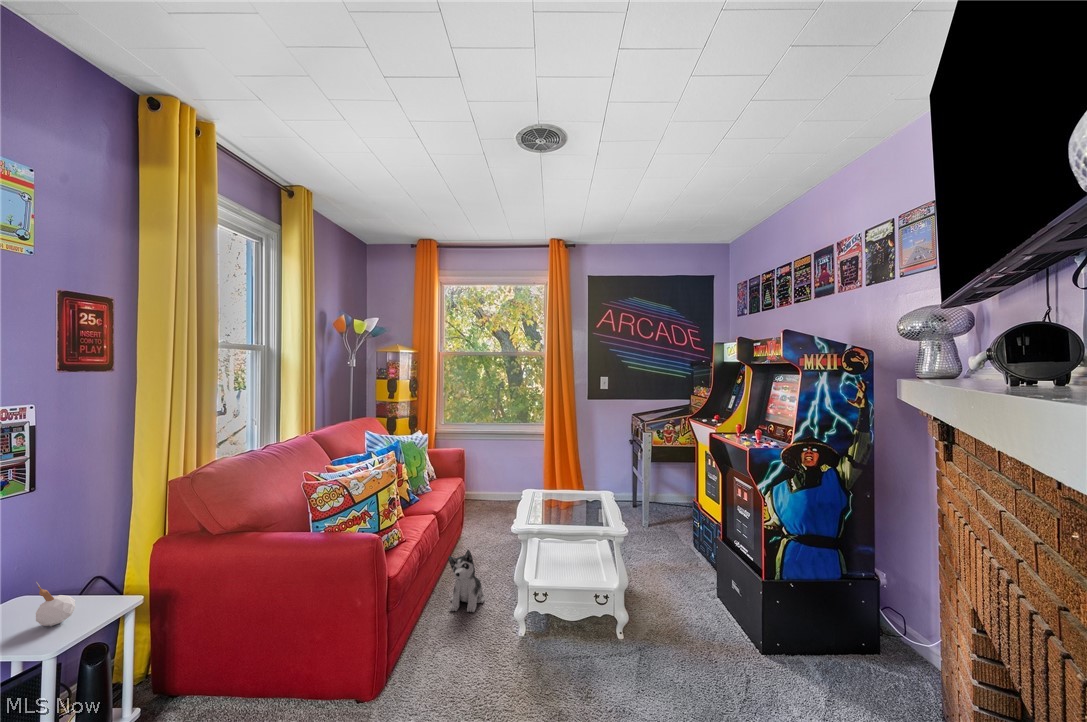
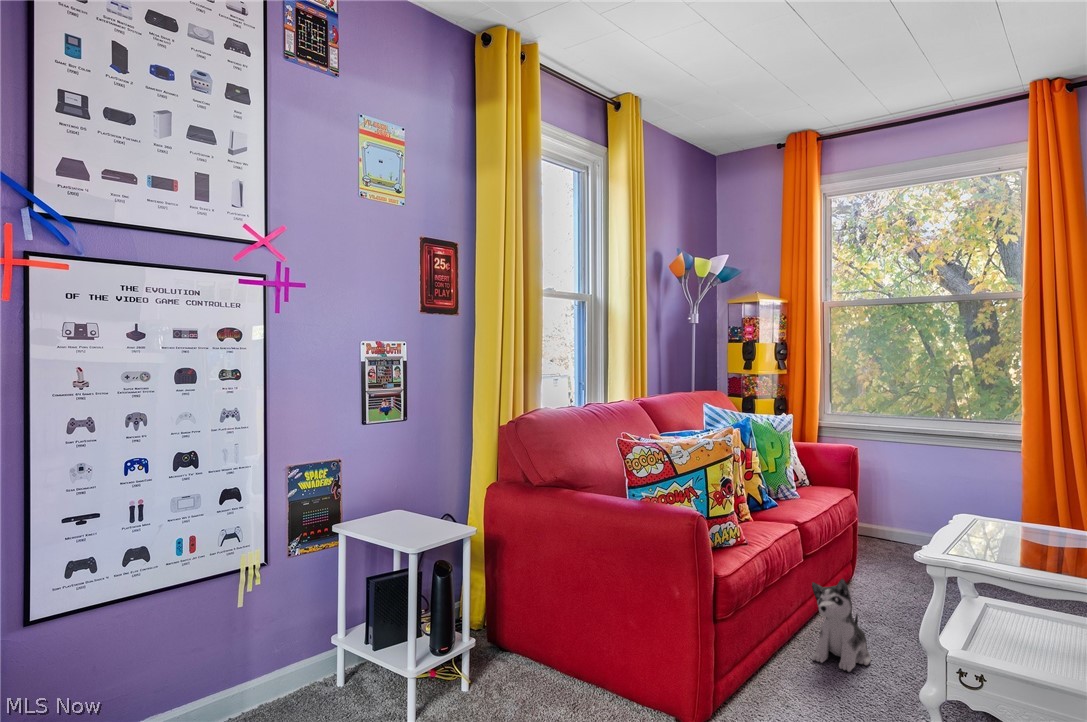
candle: present [36,582,75,626] -> none [409,488,433,530]

